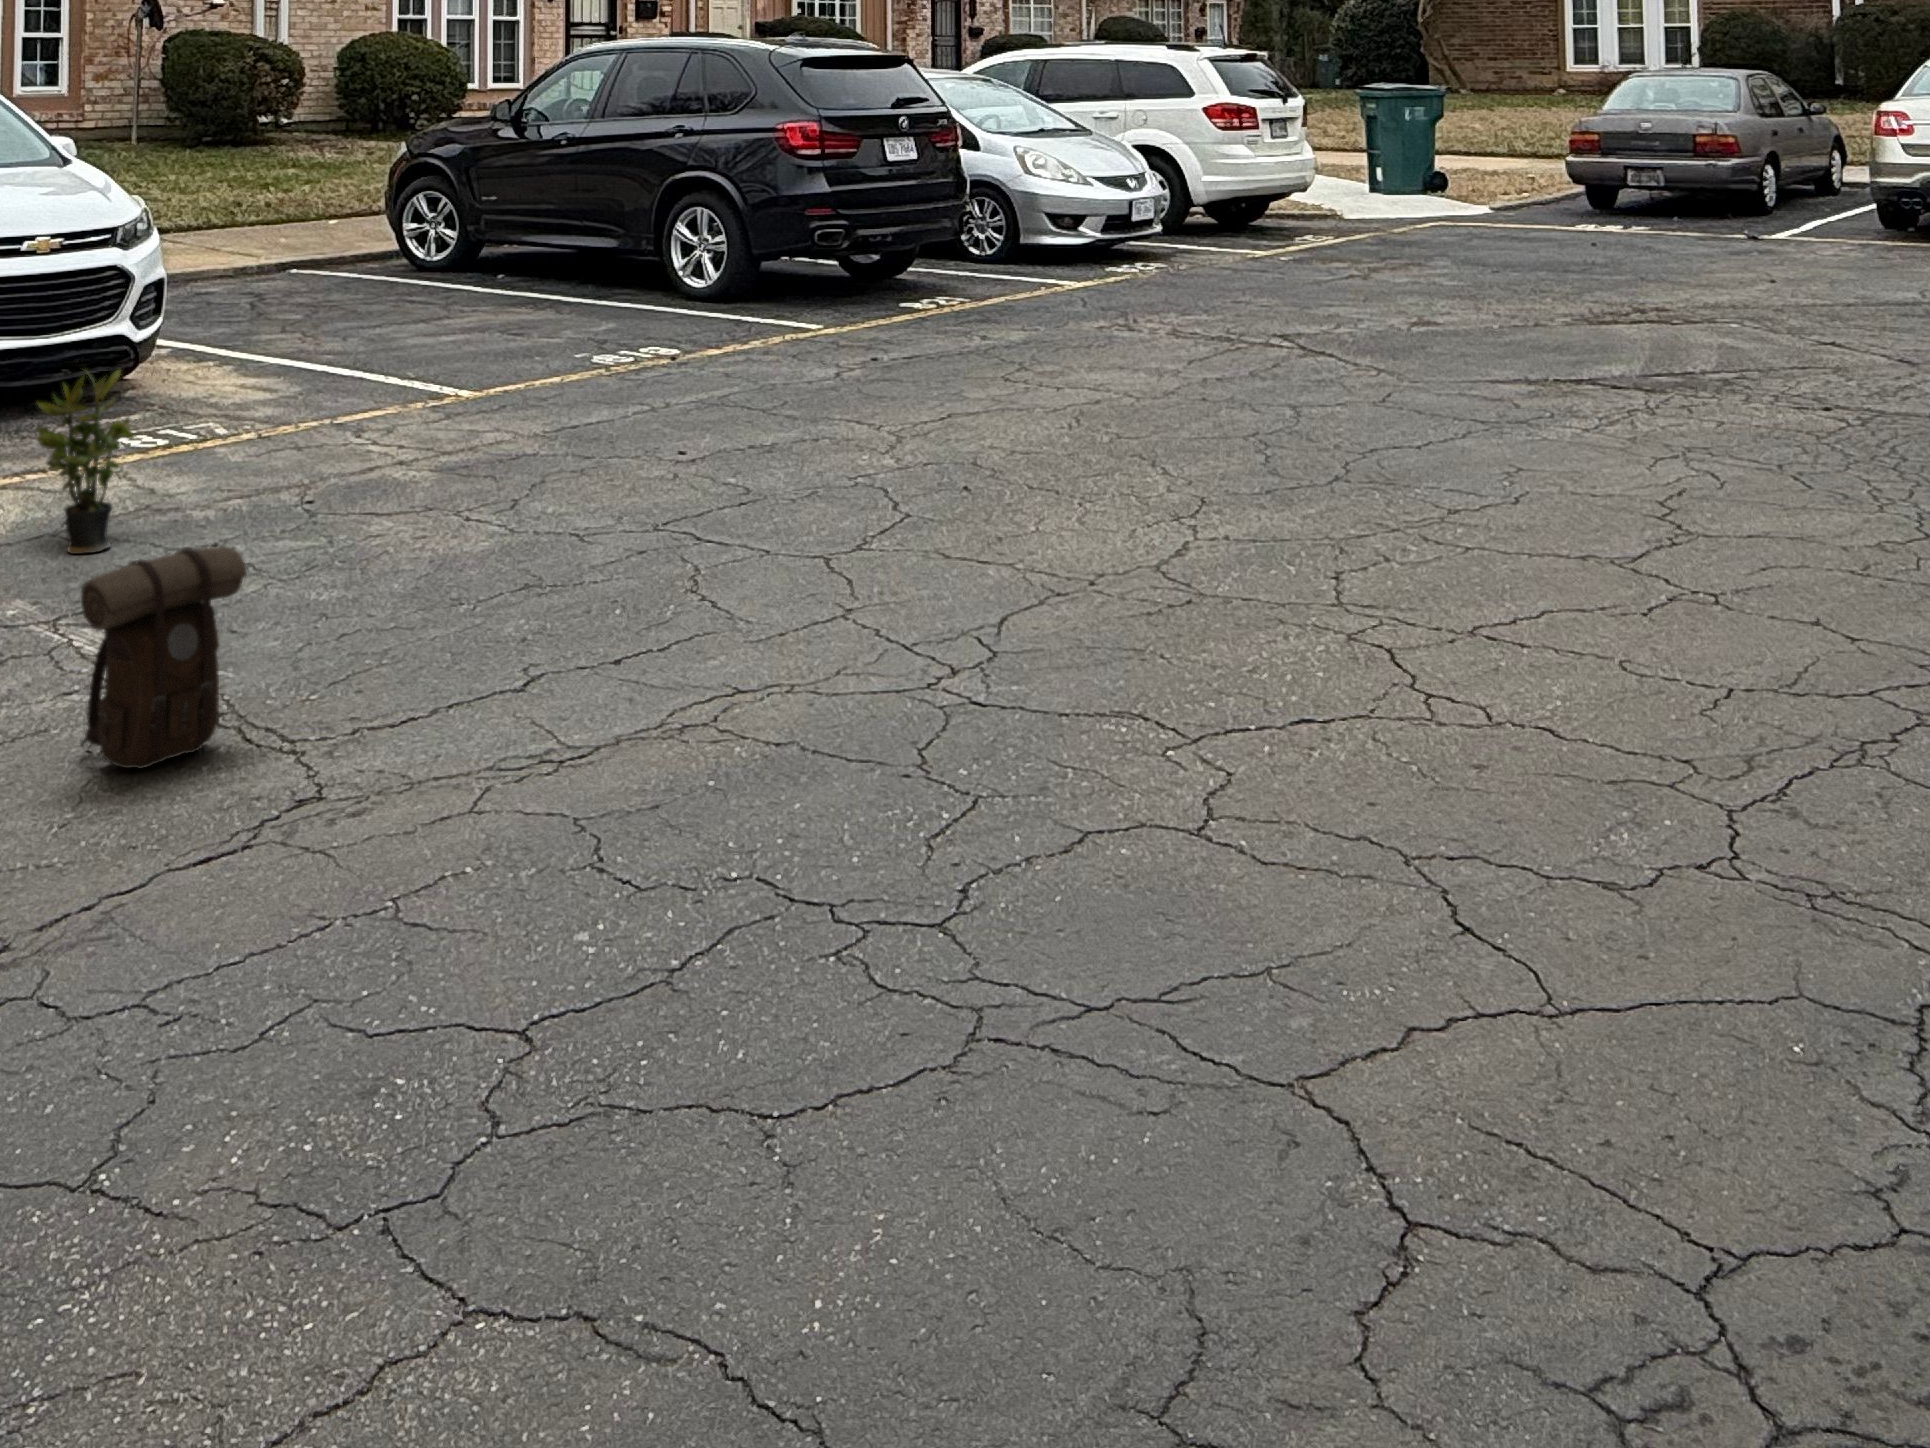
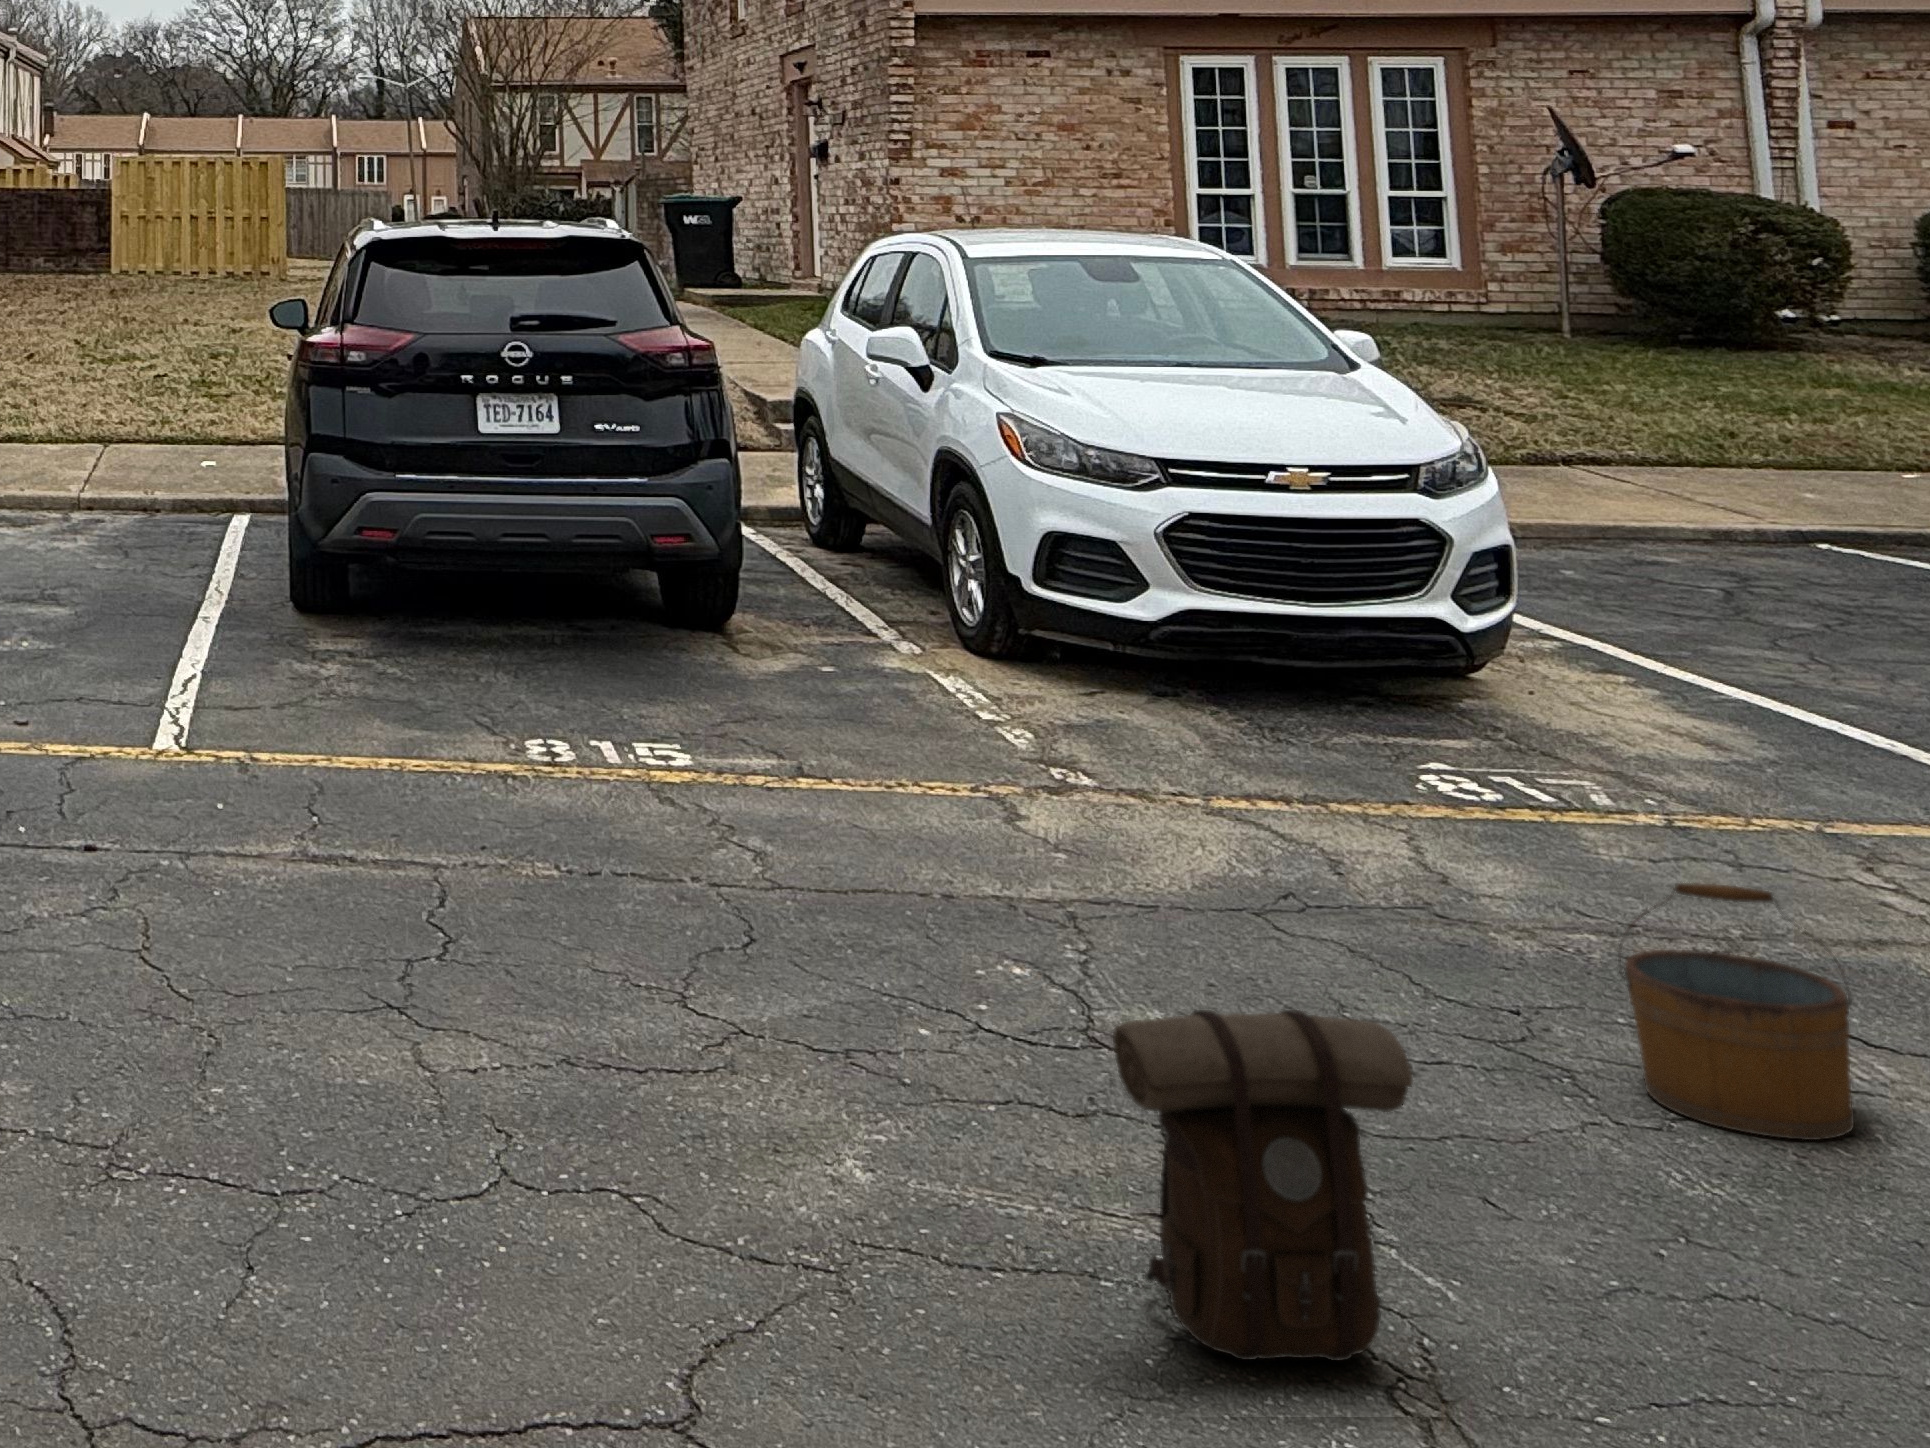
potted plant: present [36,369,134,554] -> none [1203,659,1363,935]
bucket: none [296,453,408,594] -> present [1619,883,1854,1140]

